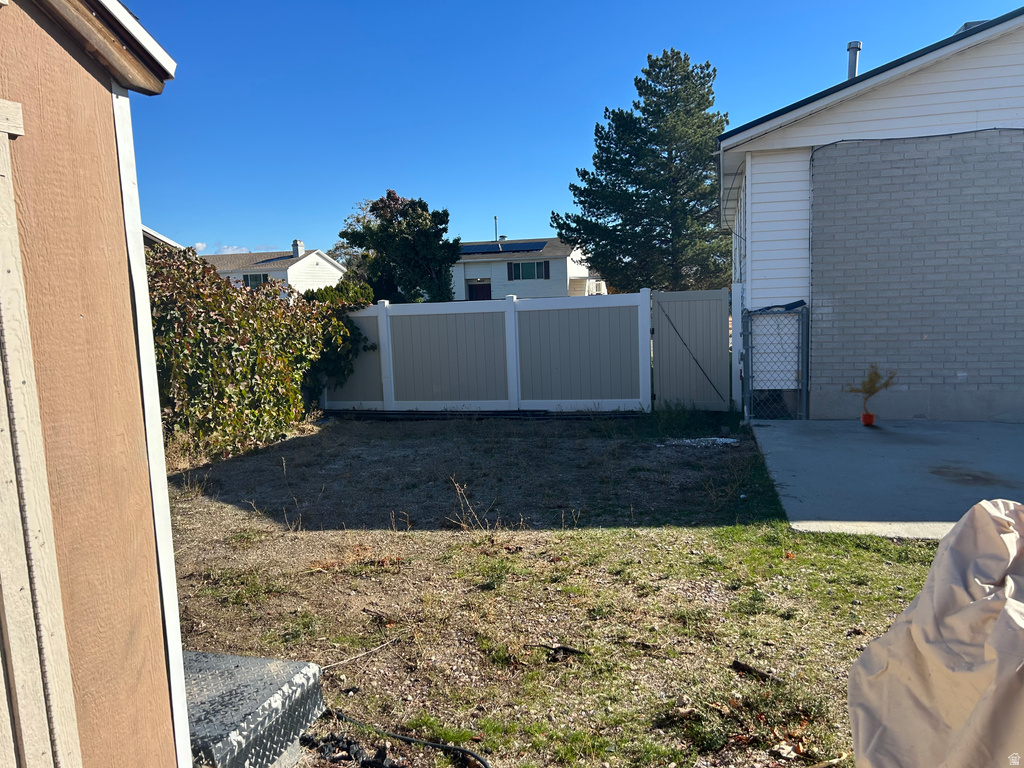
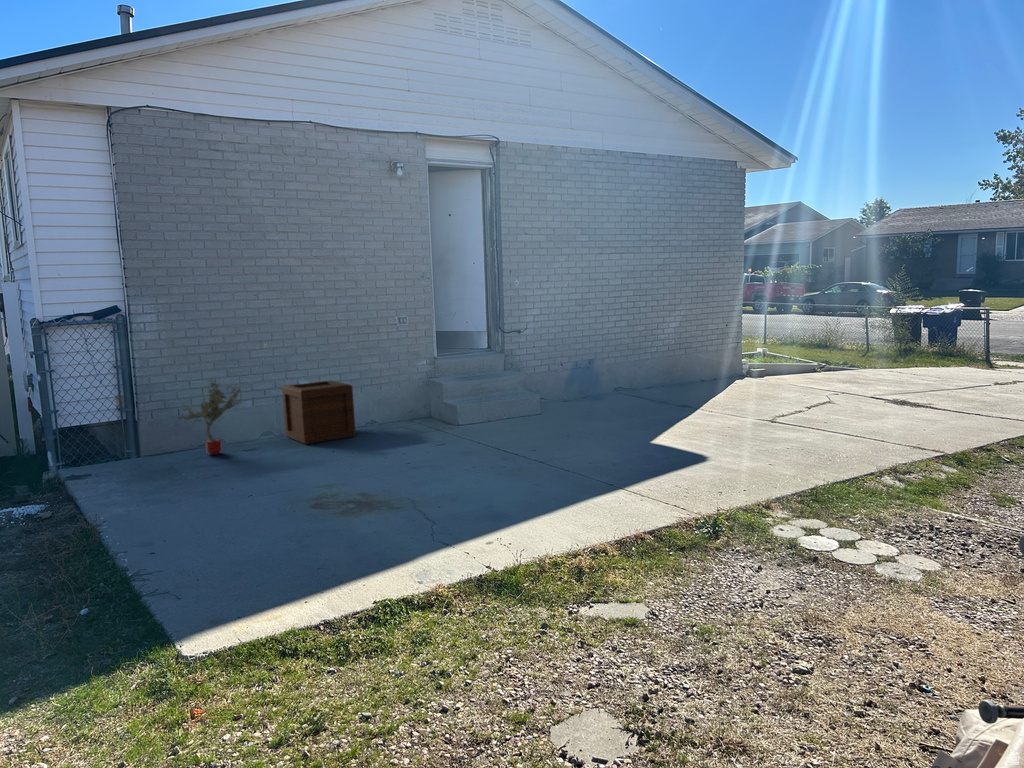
wooden crate: none [938,373,1012,428] -> present [282,380,355,444]

